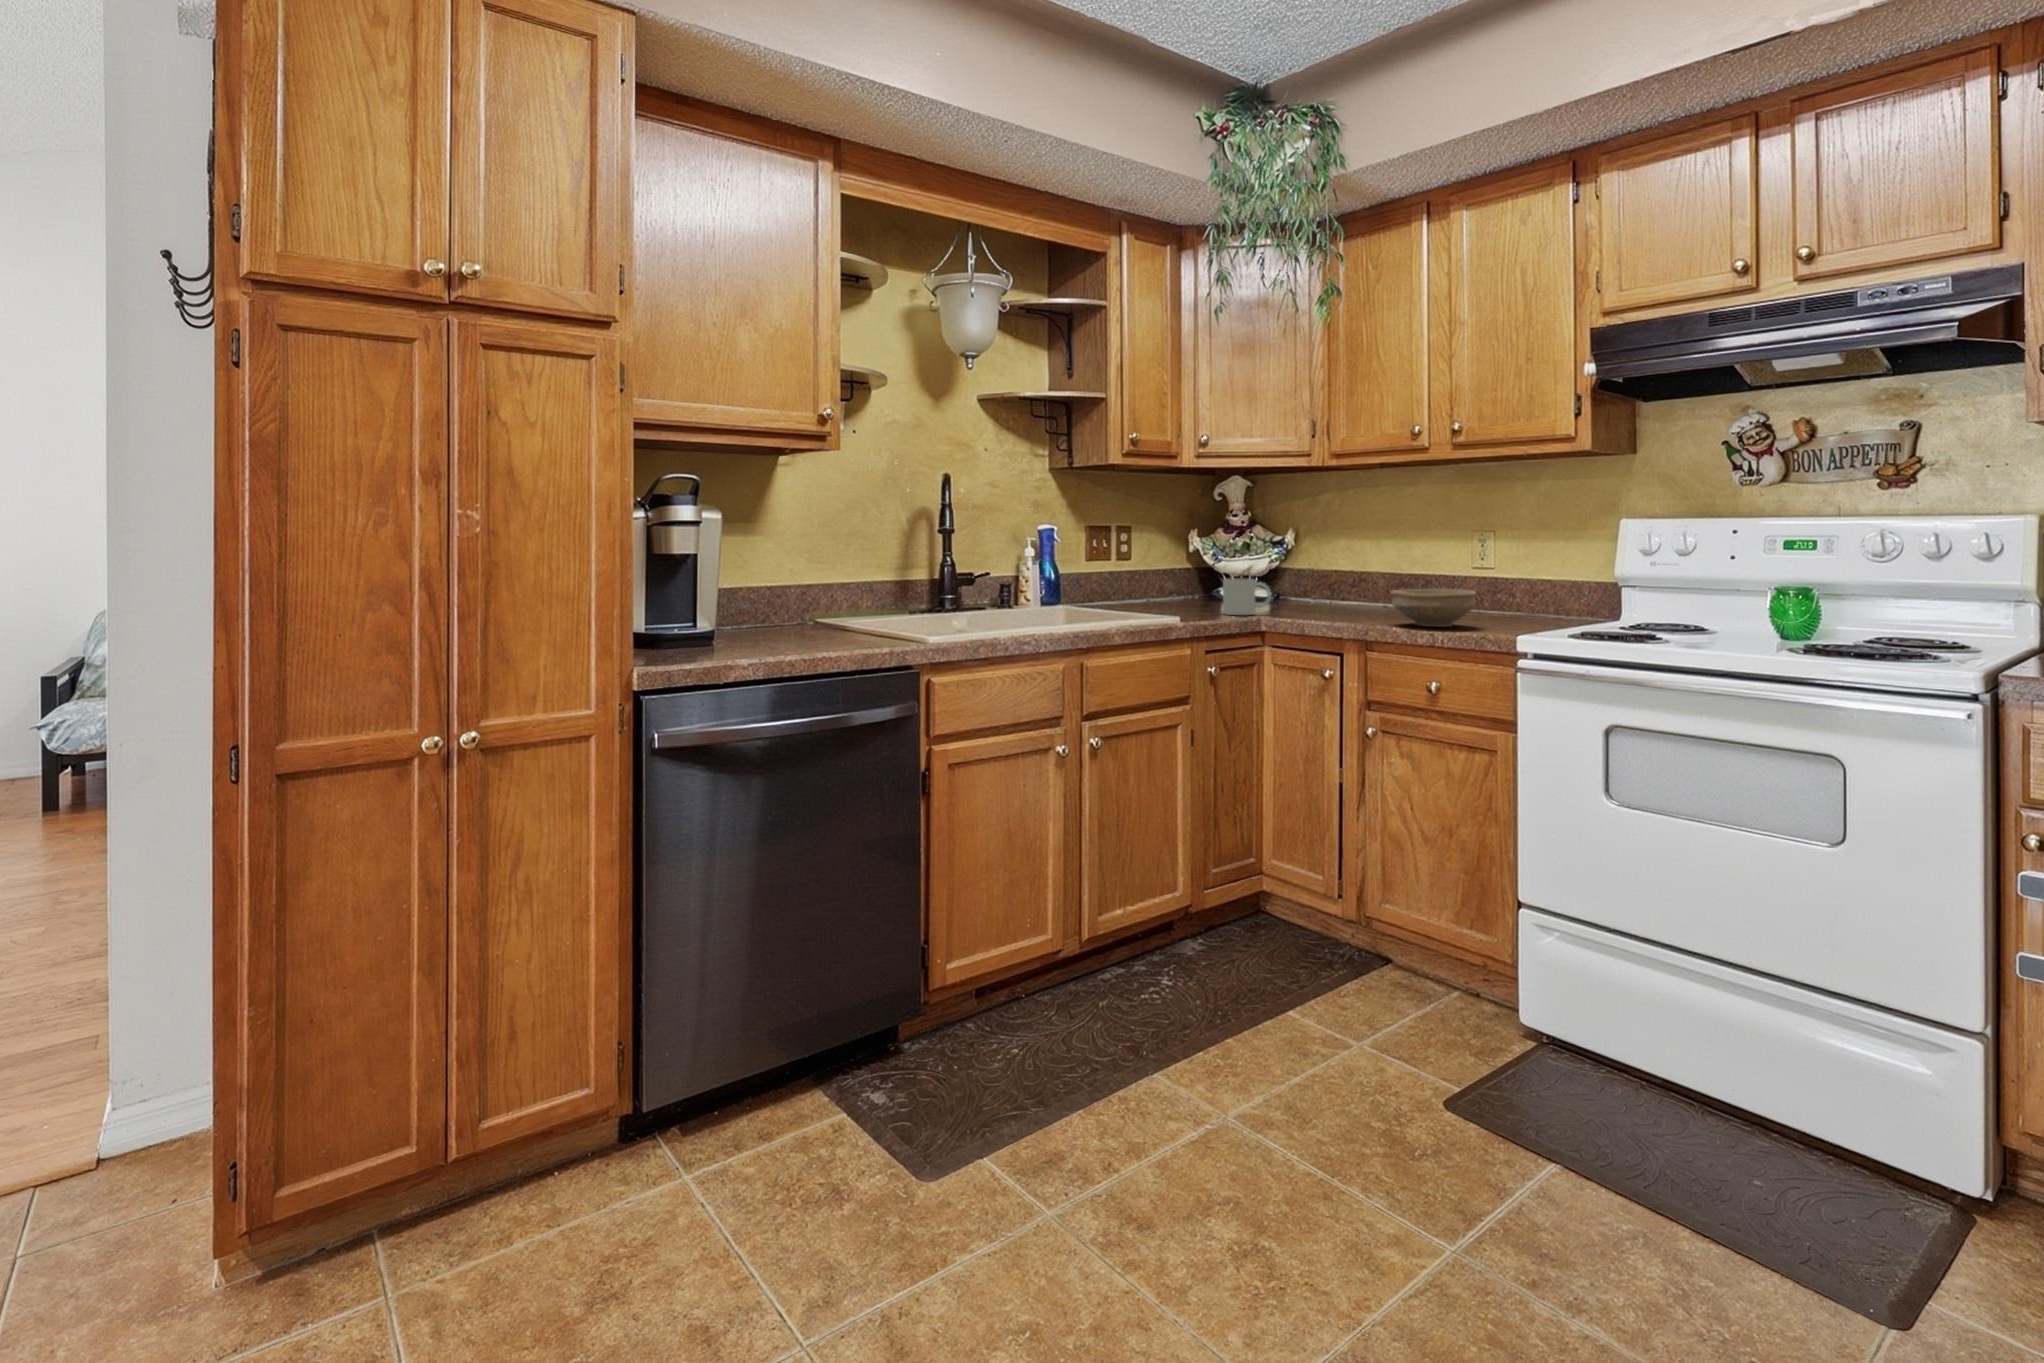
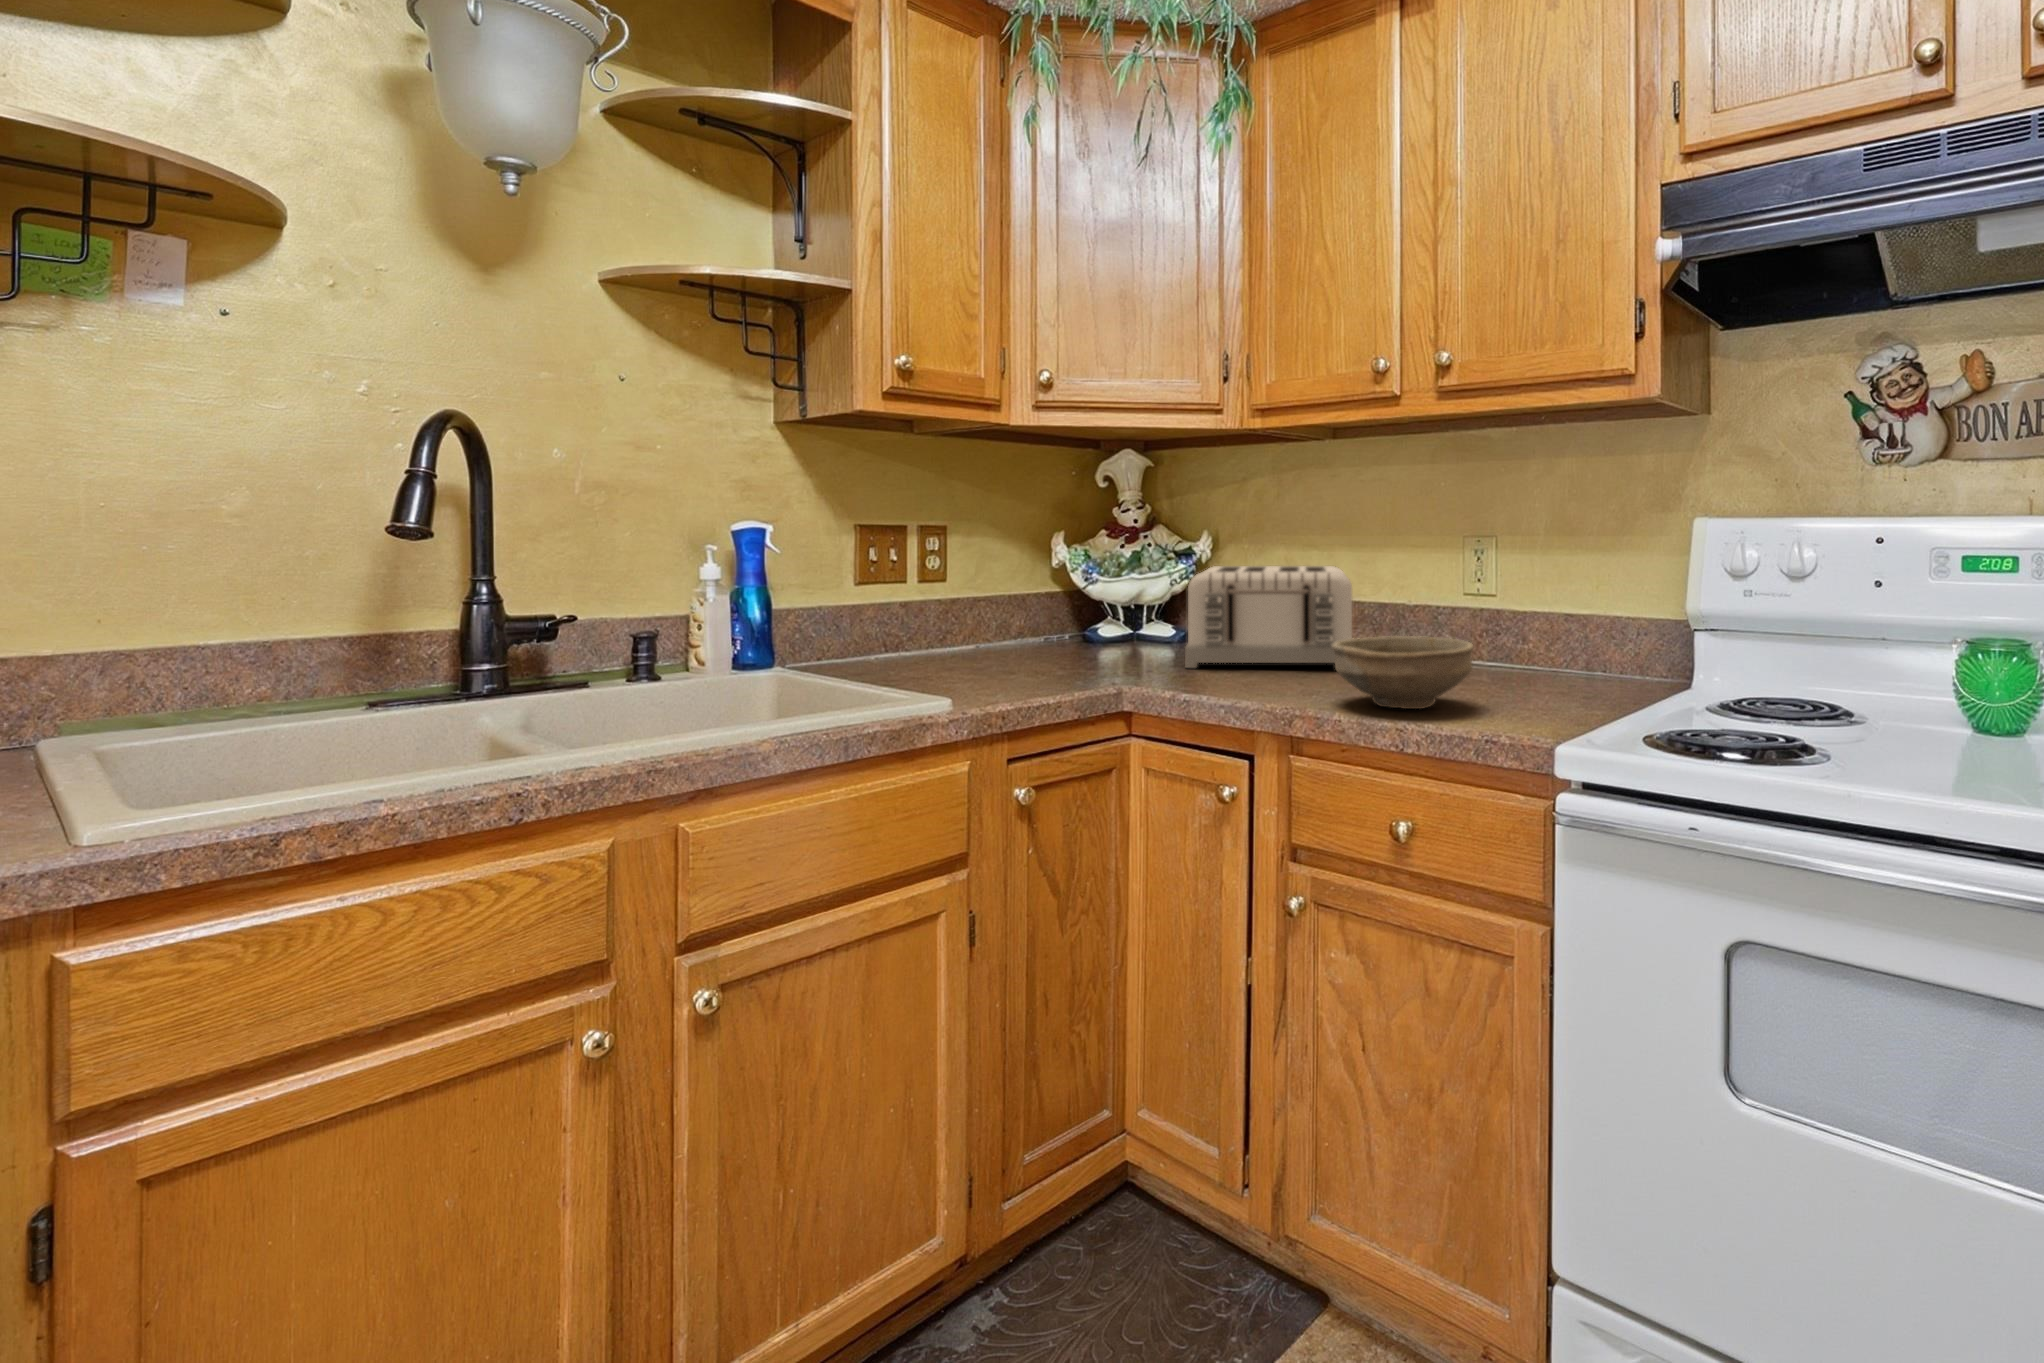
toaster: none [1292,551,1401,613] -> present [1185,566,1352,668]
mug: present [1223,579,1271,615] -> none [1061,617,1143,684]

